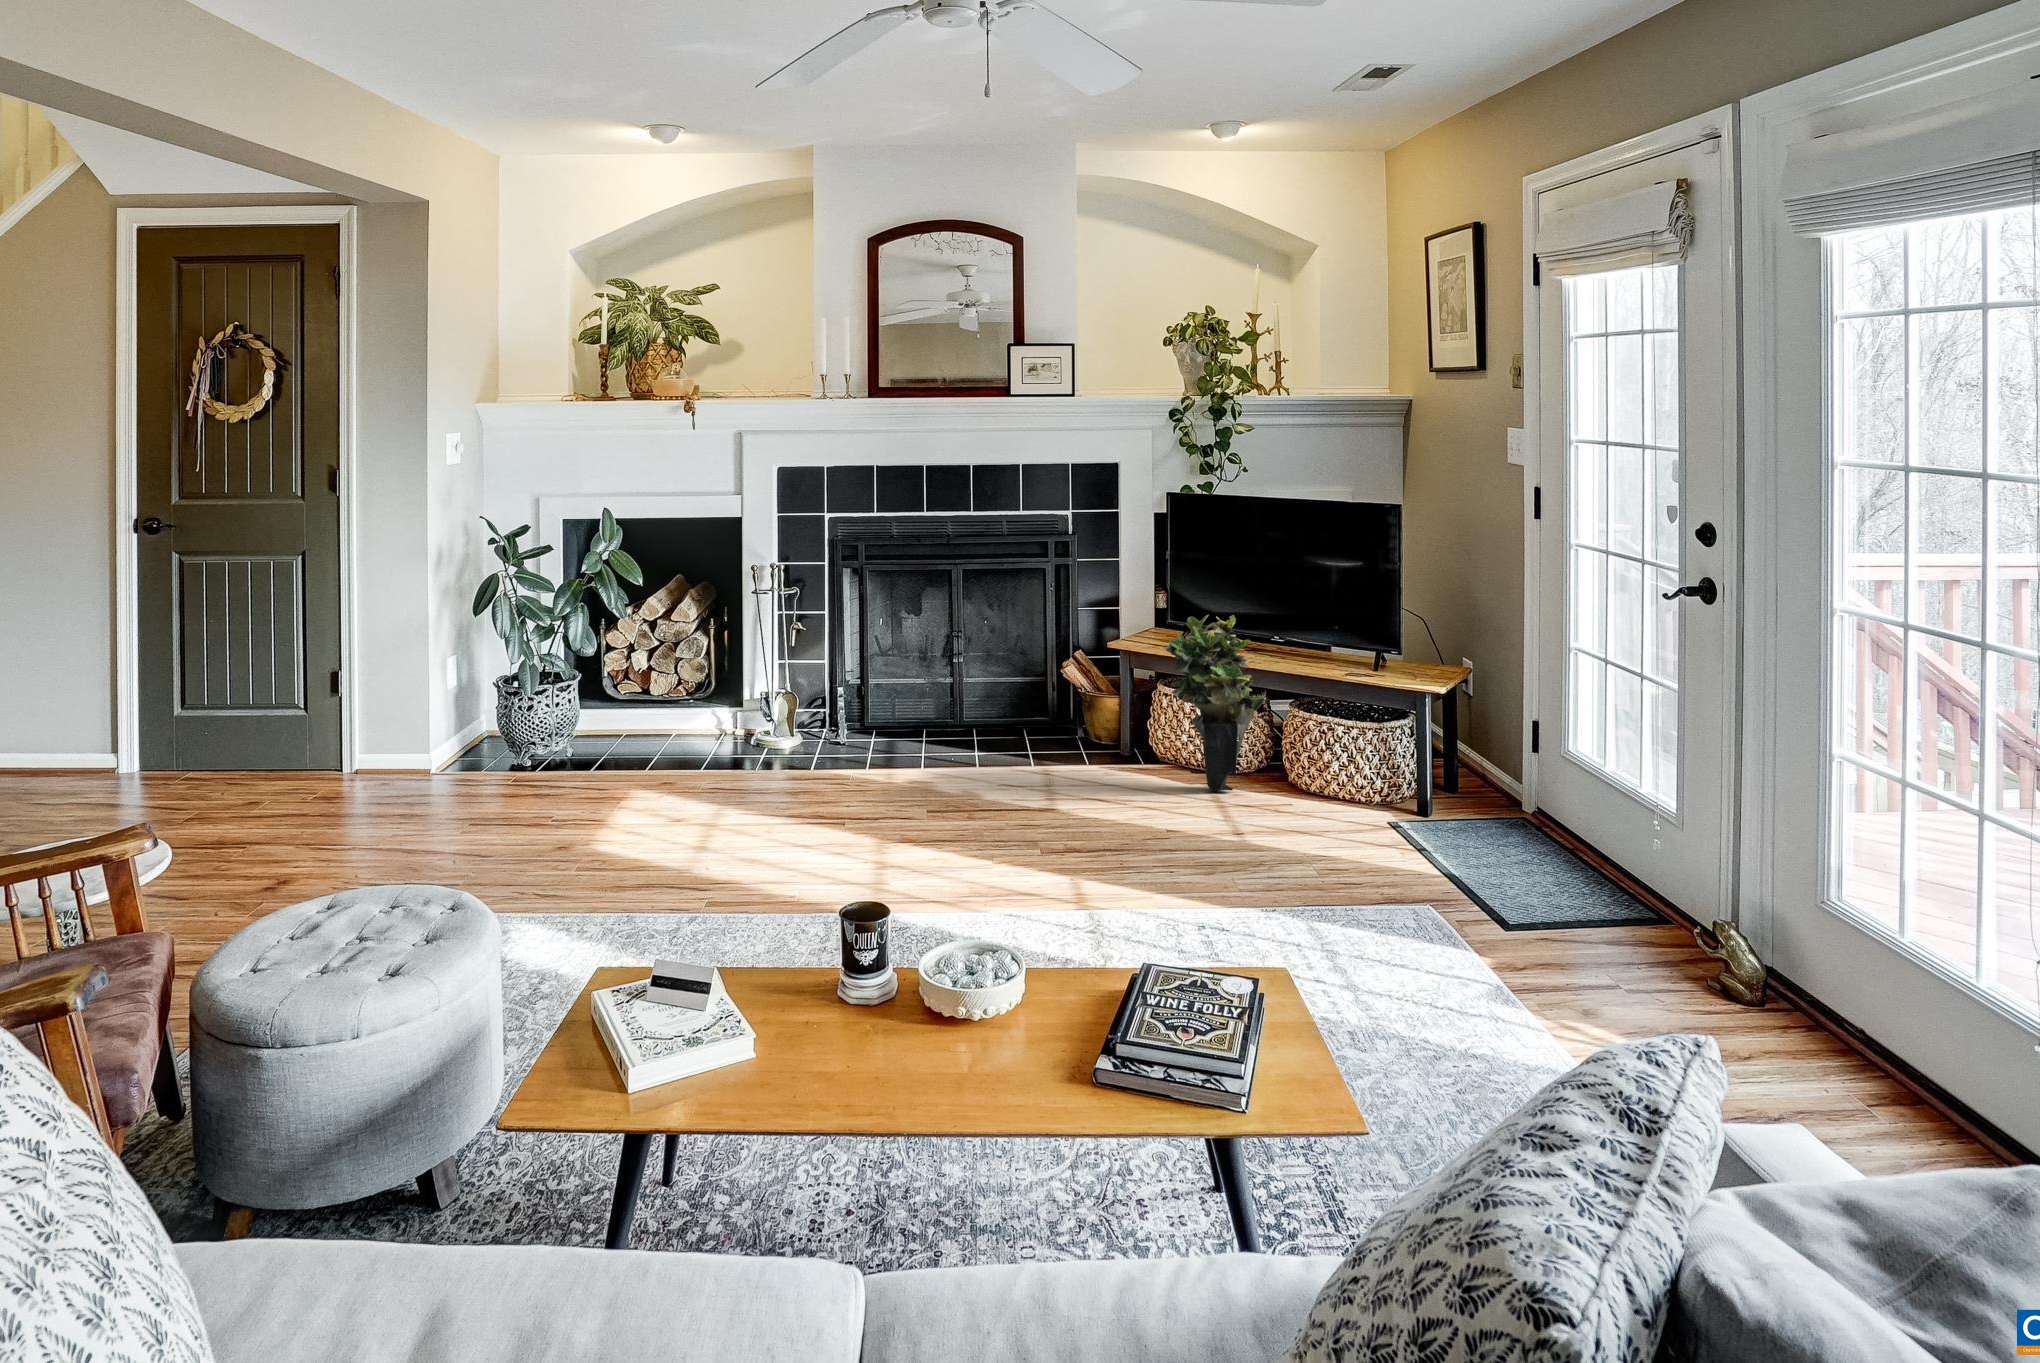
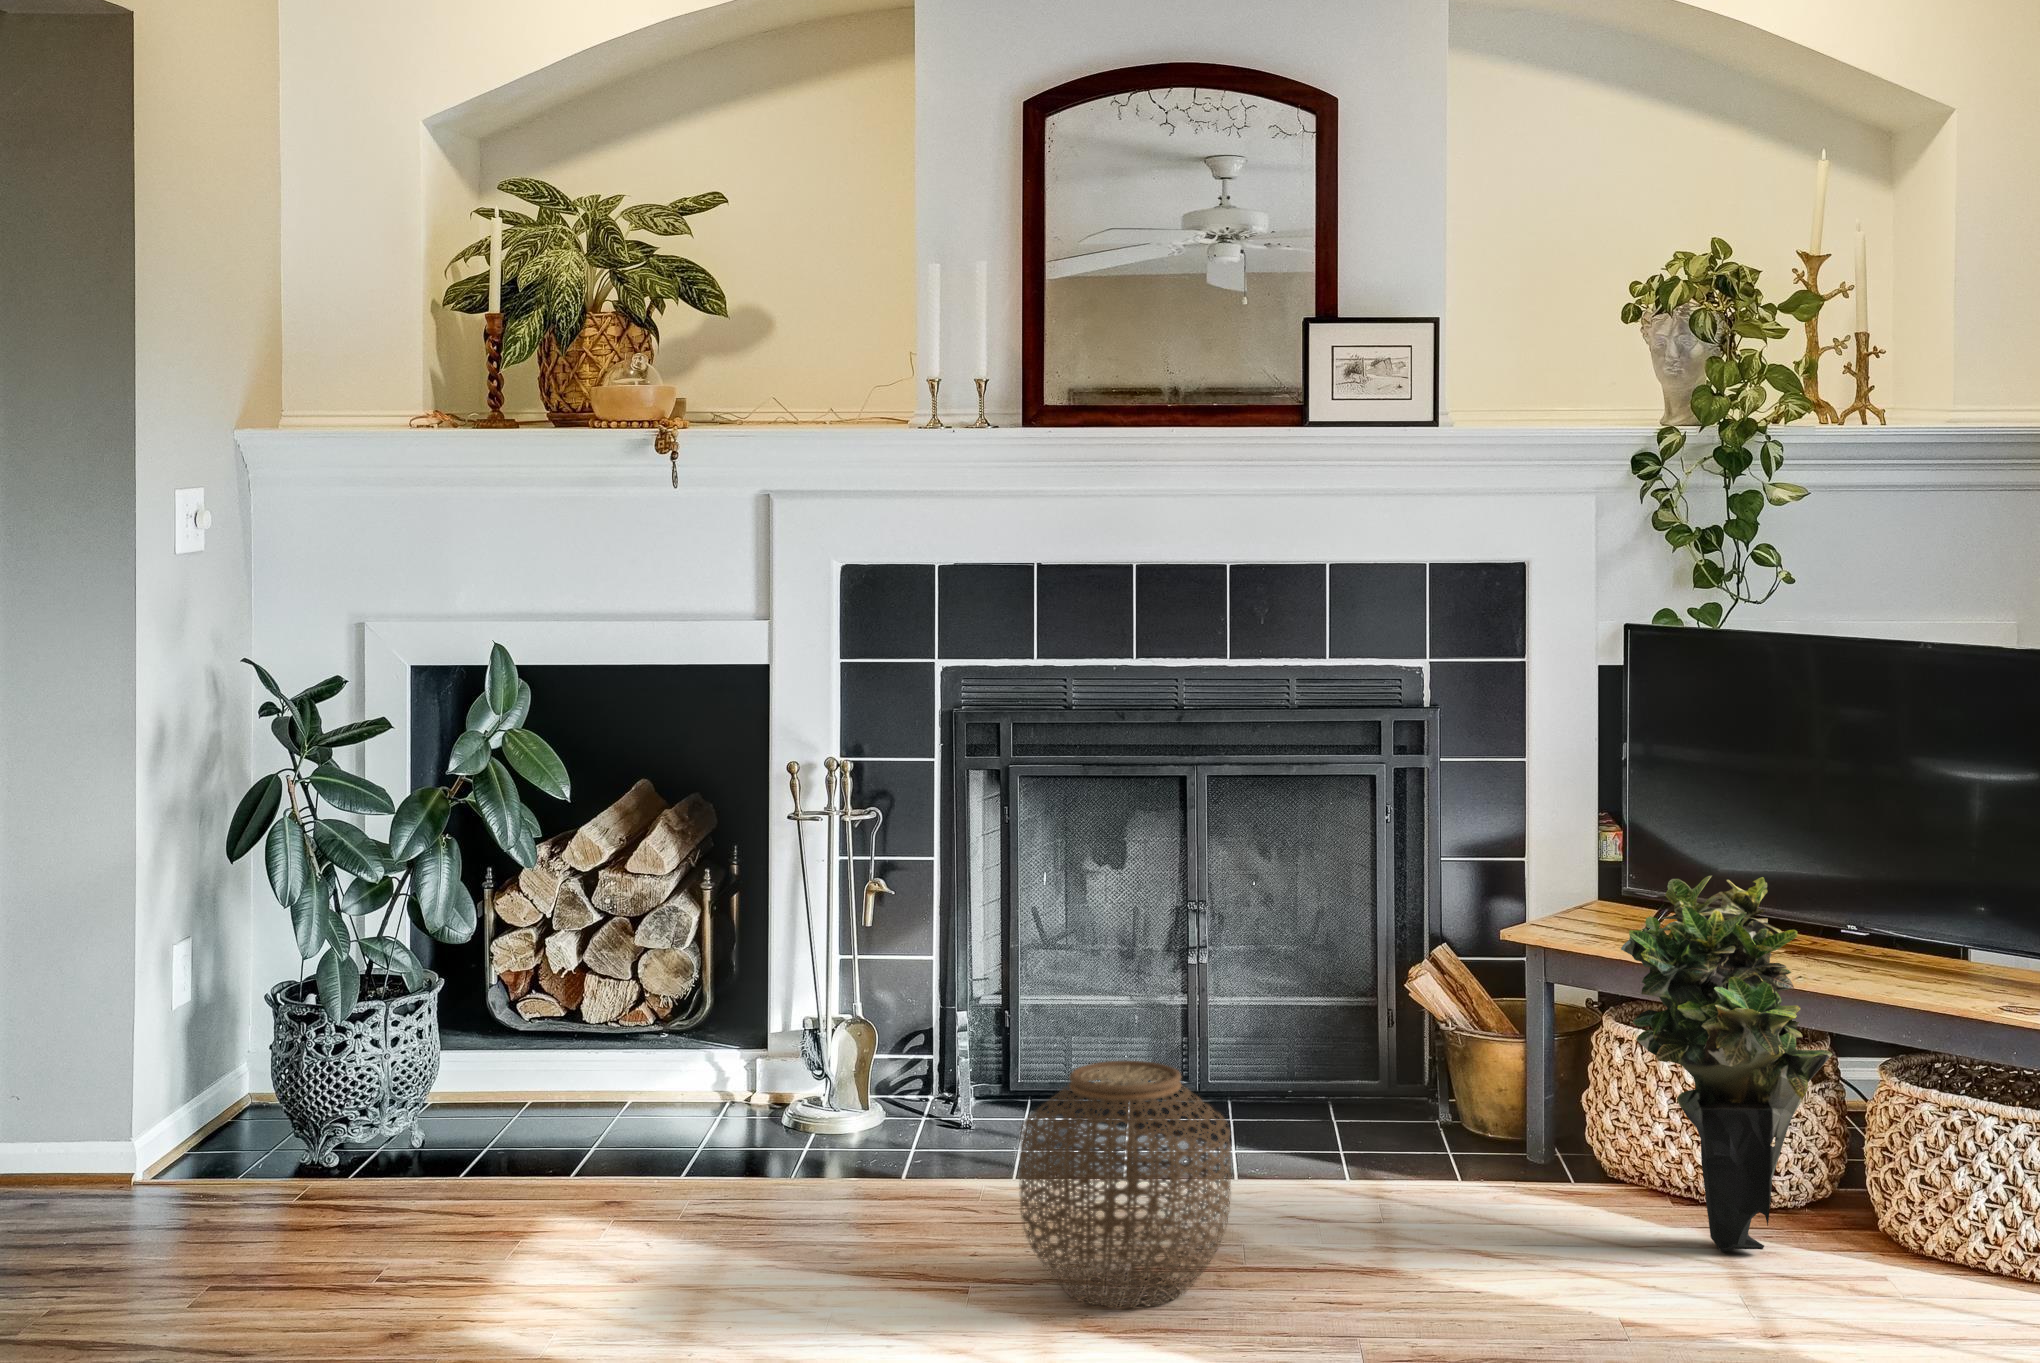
woven basket: none [880,703,981,817] -> present [1019,1061,1231,1308]

